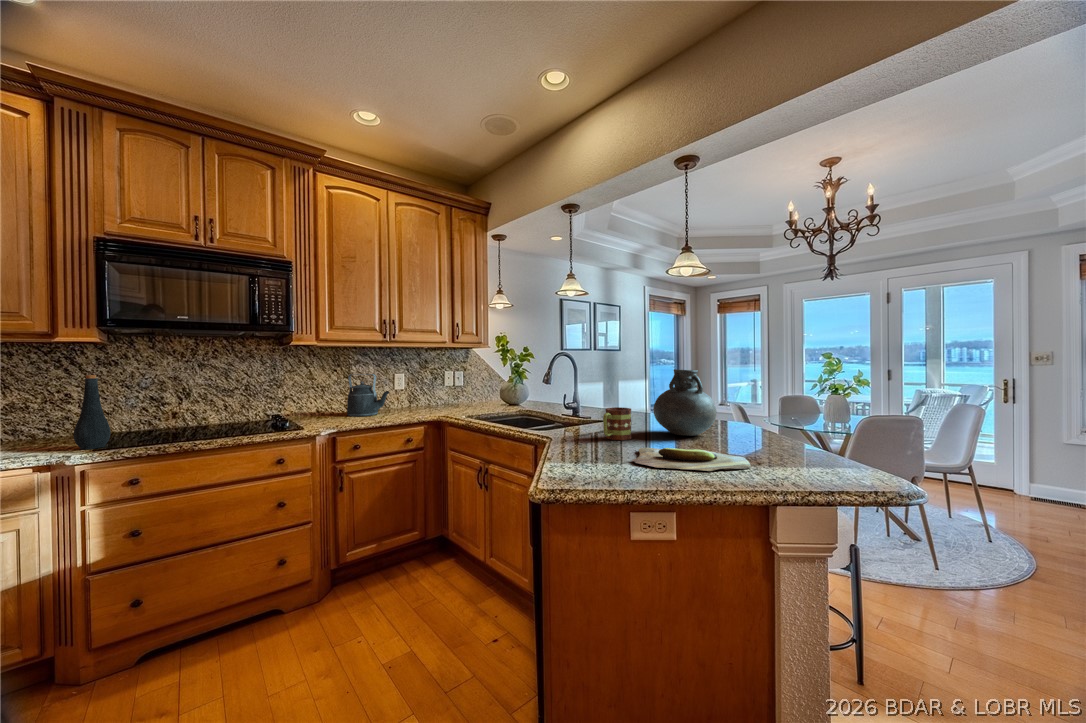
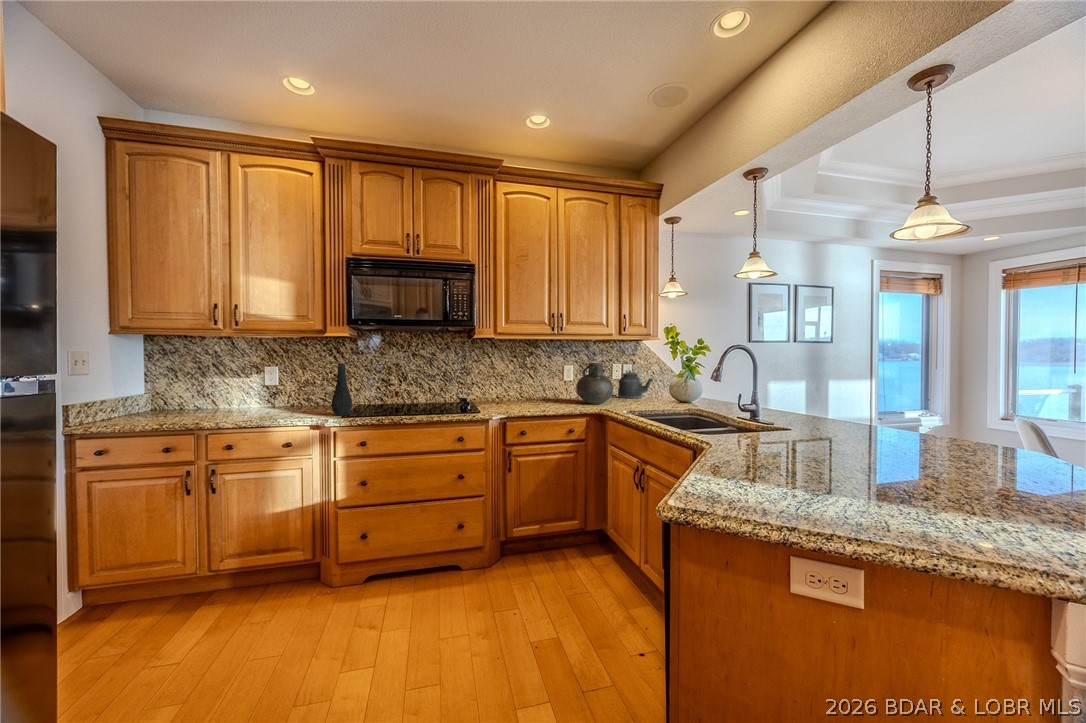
vase: present [653,369,717,436] -> present [576,363,614,404]
kettle: present [347,374,389,416] -> present [618,365,653,398]
mug: present [603,407,632,440] -> none [776,413,820,456]
cutting board: present [632,448,751,471] -> none [802,469,1024,526]

